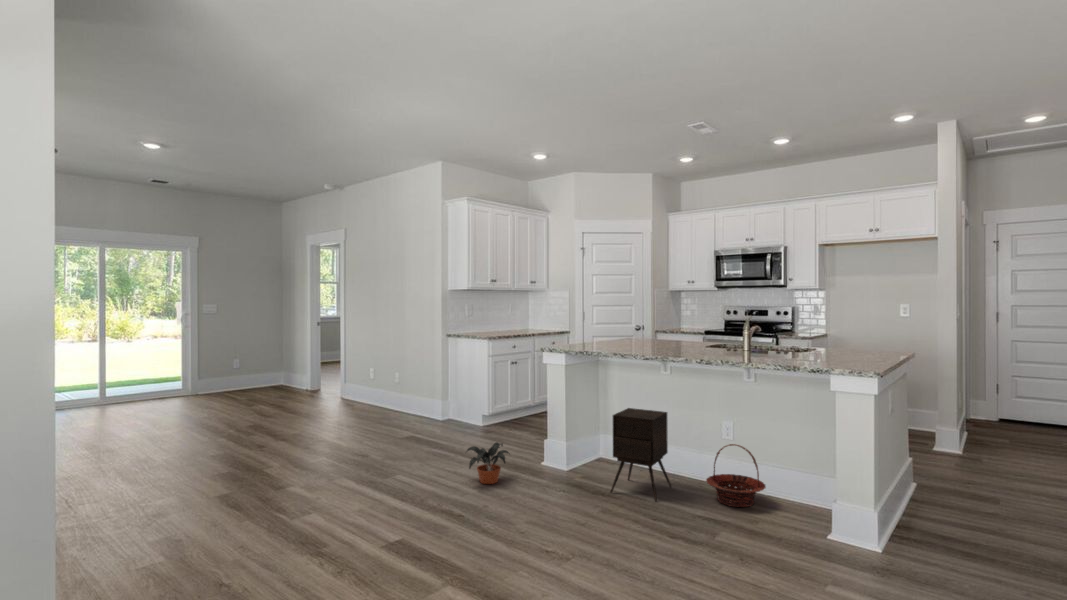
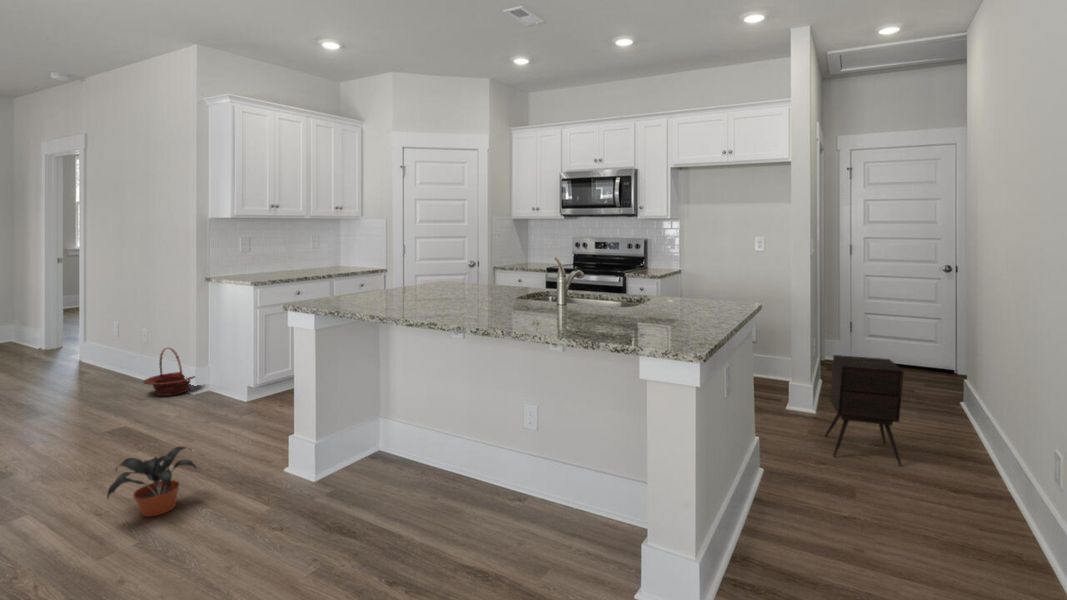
side table: present [610,408,671,501] -> present [825,355,904,466]
basket: present [706,444,766,507] -> present [143,348,195,396]

